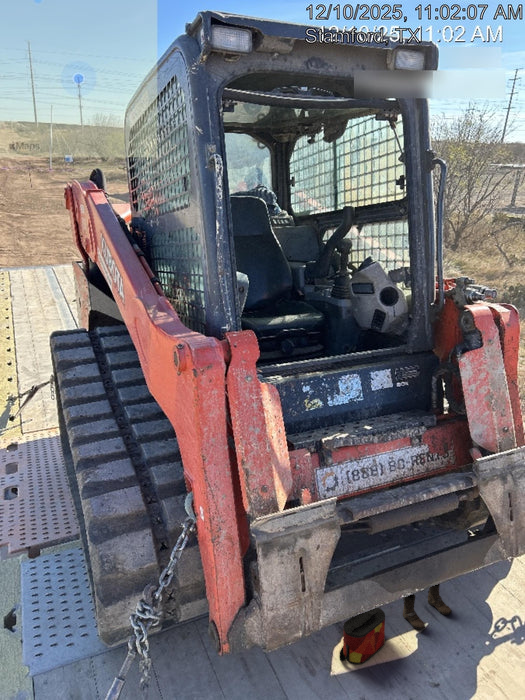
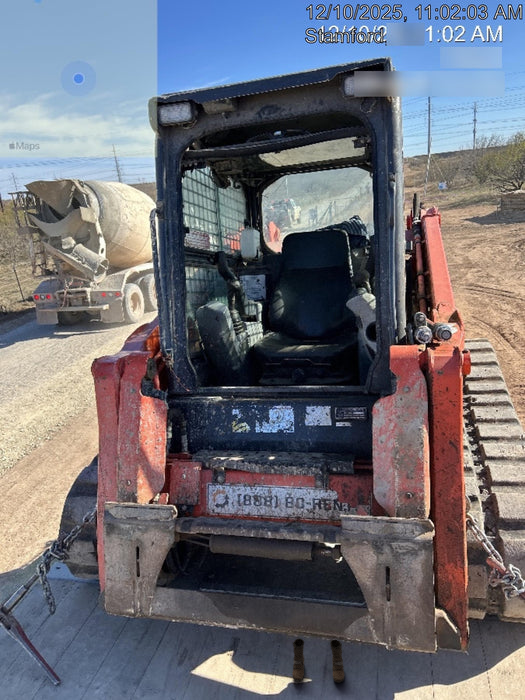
bag: present [339,606,385,664] -> none [203,632,263,680]

